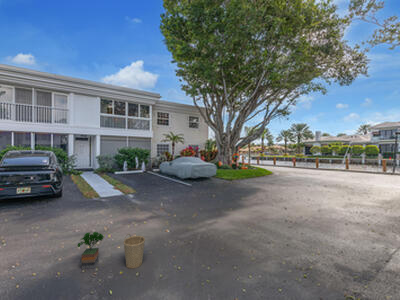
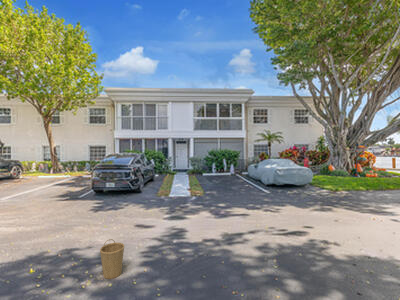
potted tree: present [77,232,104,269] -> none [71,229,99,266]

